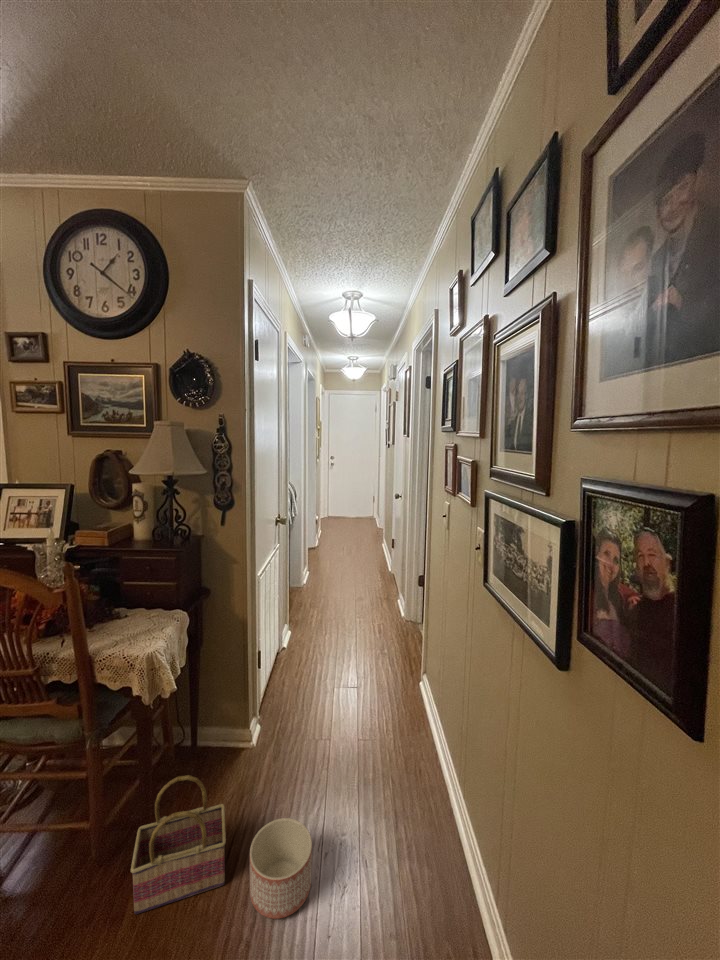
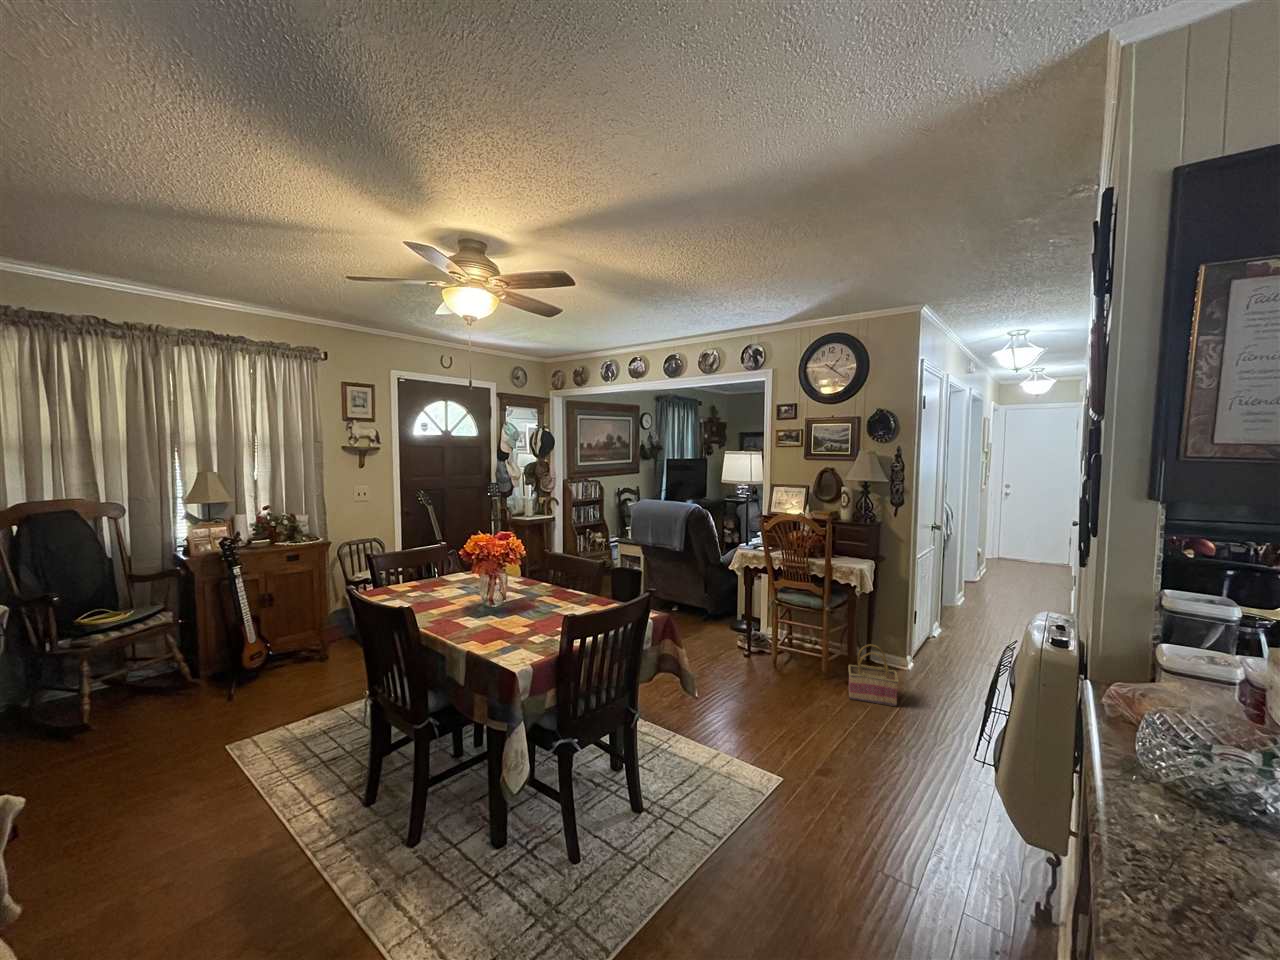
planter: present [250,818,312,919] -> none [913,684,953,725]

